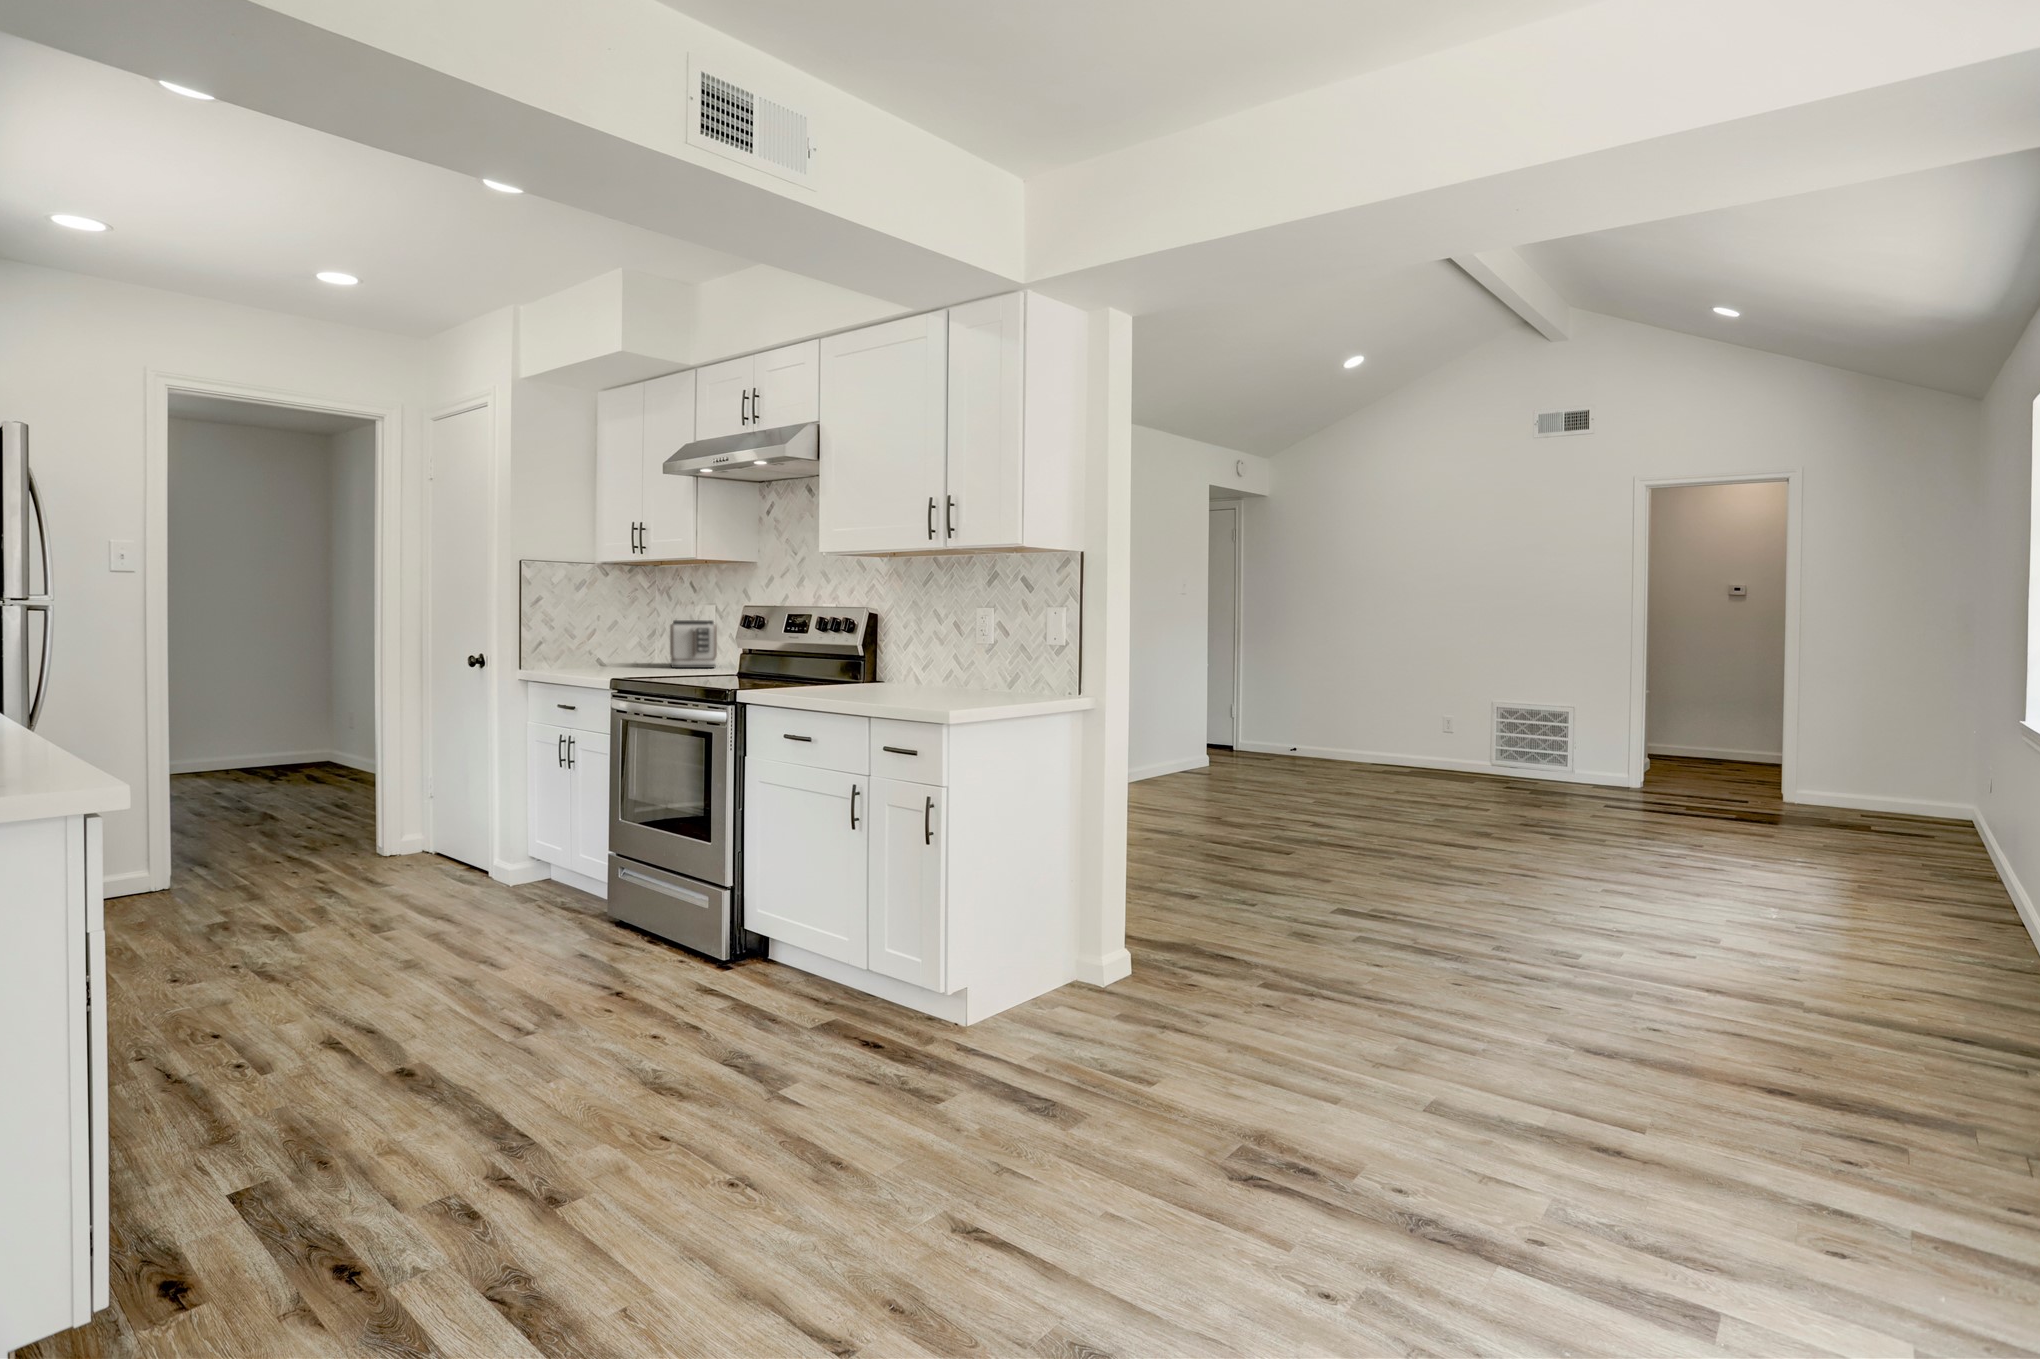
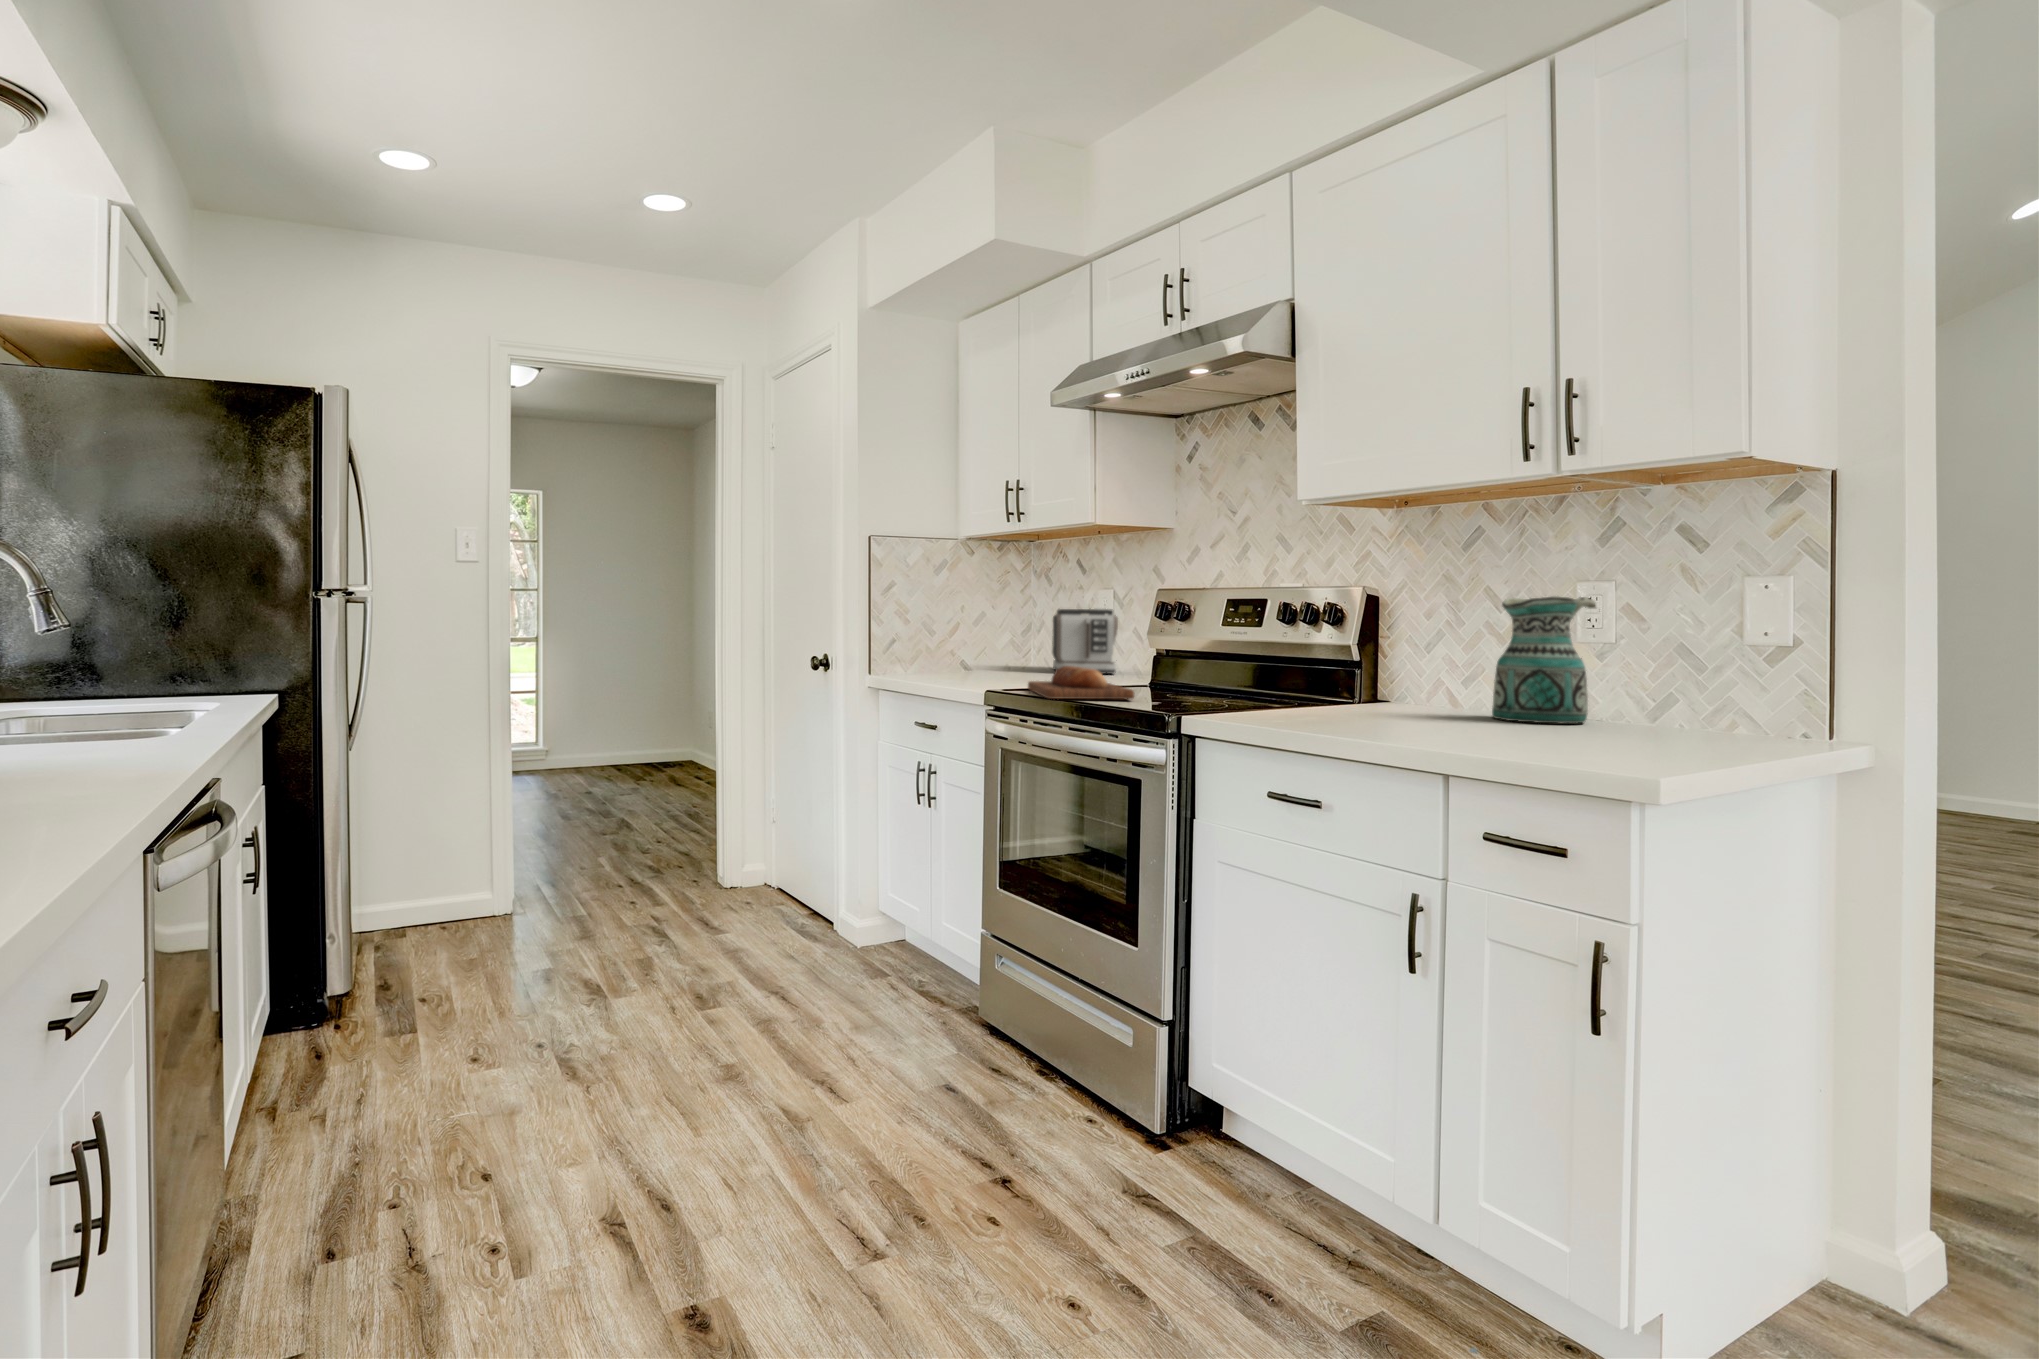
ceramic pitcher: none [924,618,987,691] -> present [1492,596,1596,723]
bread loaf: none [640,664,710,686] -> present [1028,666,1134,699]

